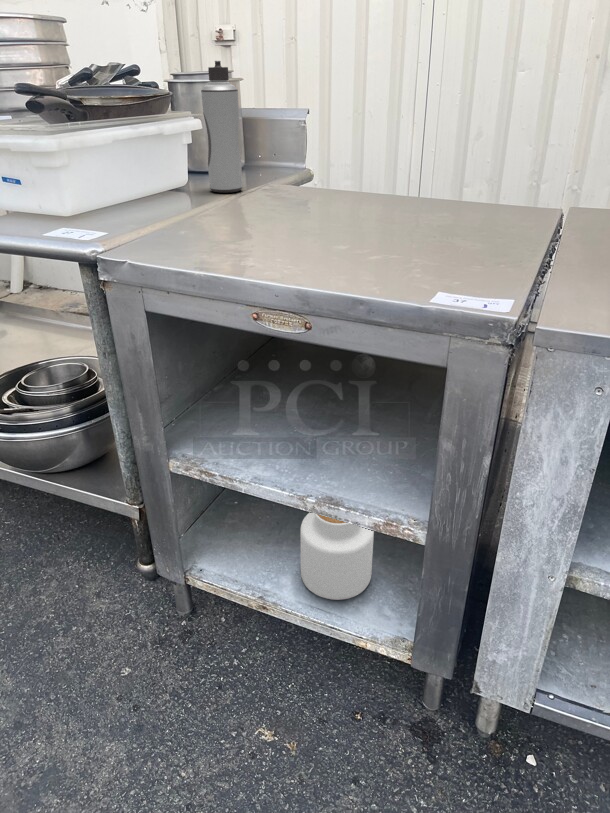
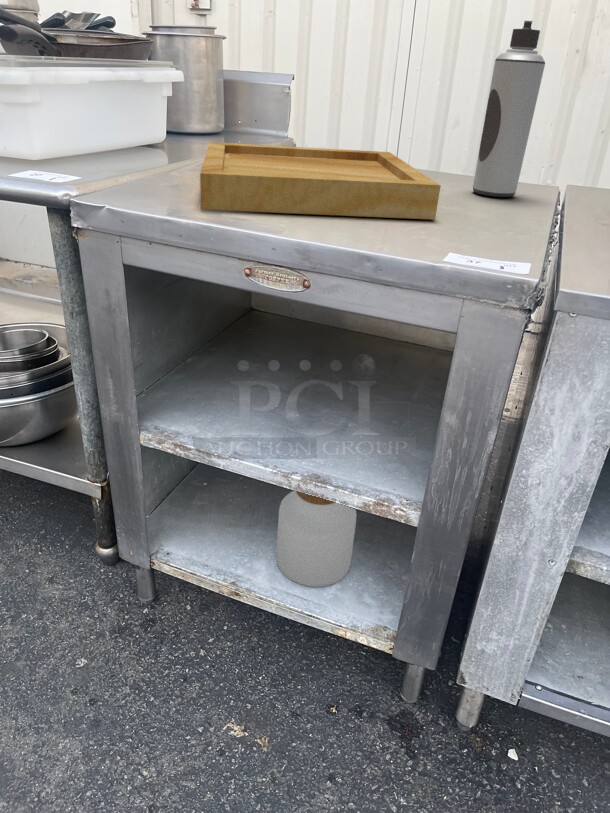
water bottle: present [201,61,242,193] -> present [473,21,545,197]
tray: none [209,186,433,260] -> present [200,142,441,219]

